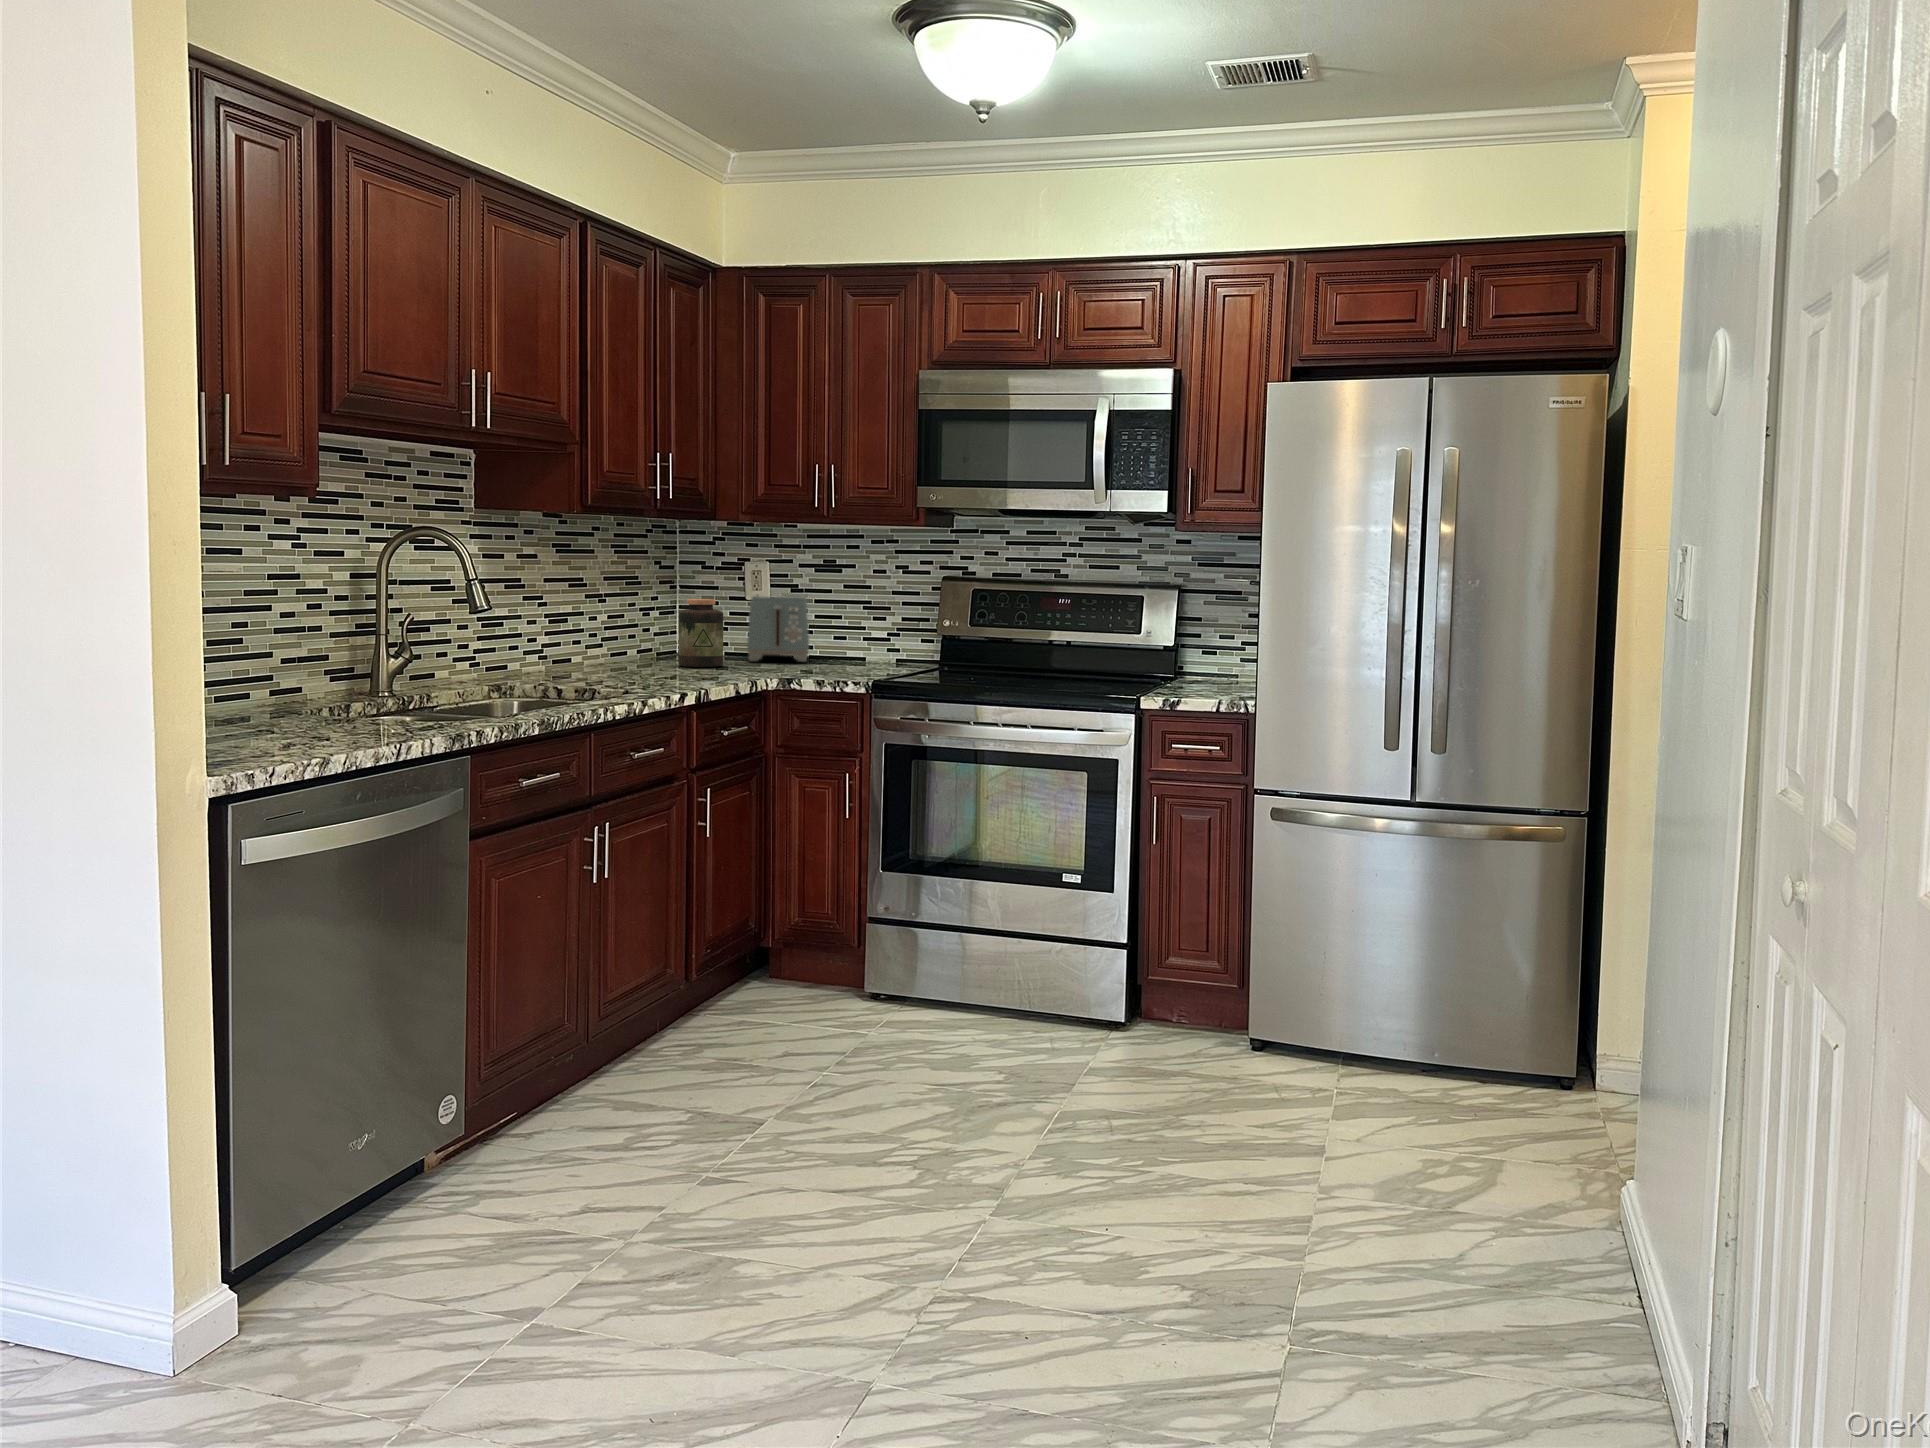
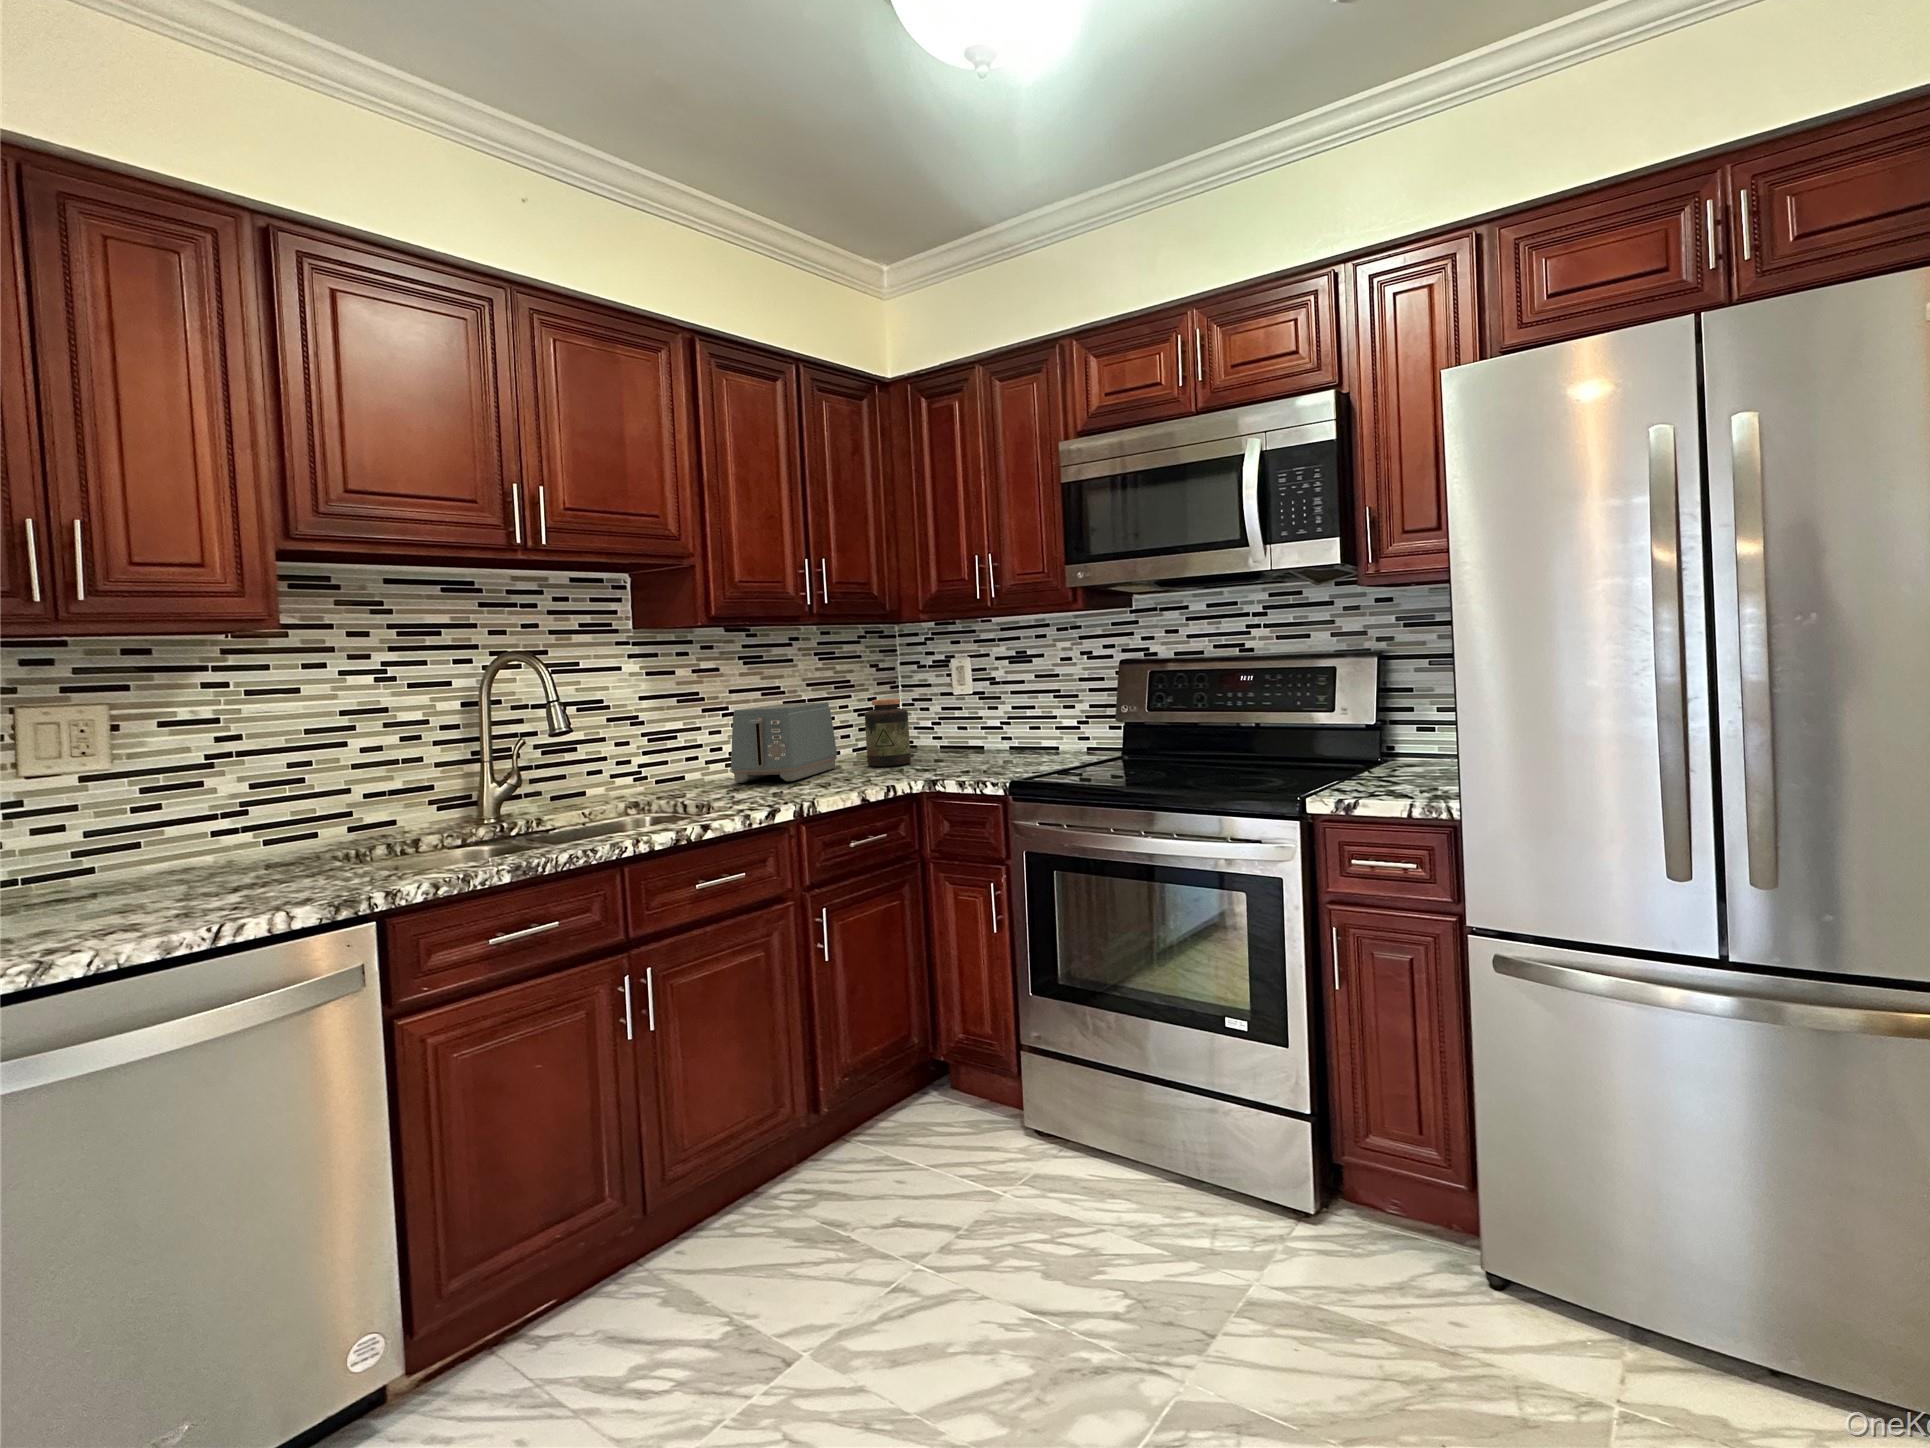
toaster: present [747,595,809,662] -> present [731,702,837,783]

